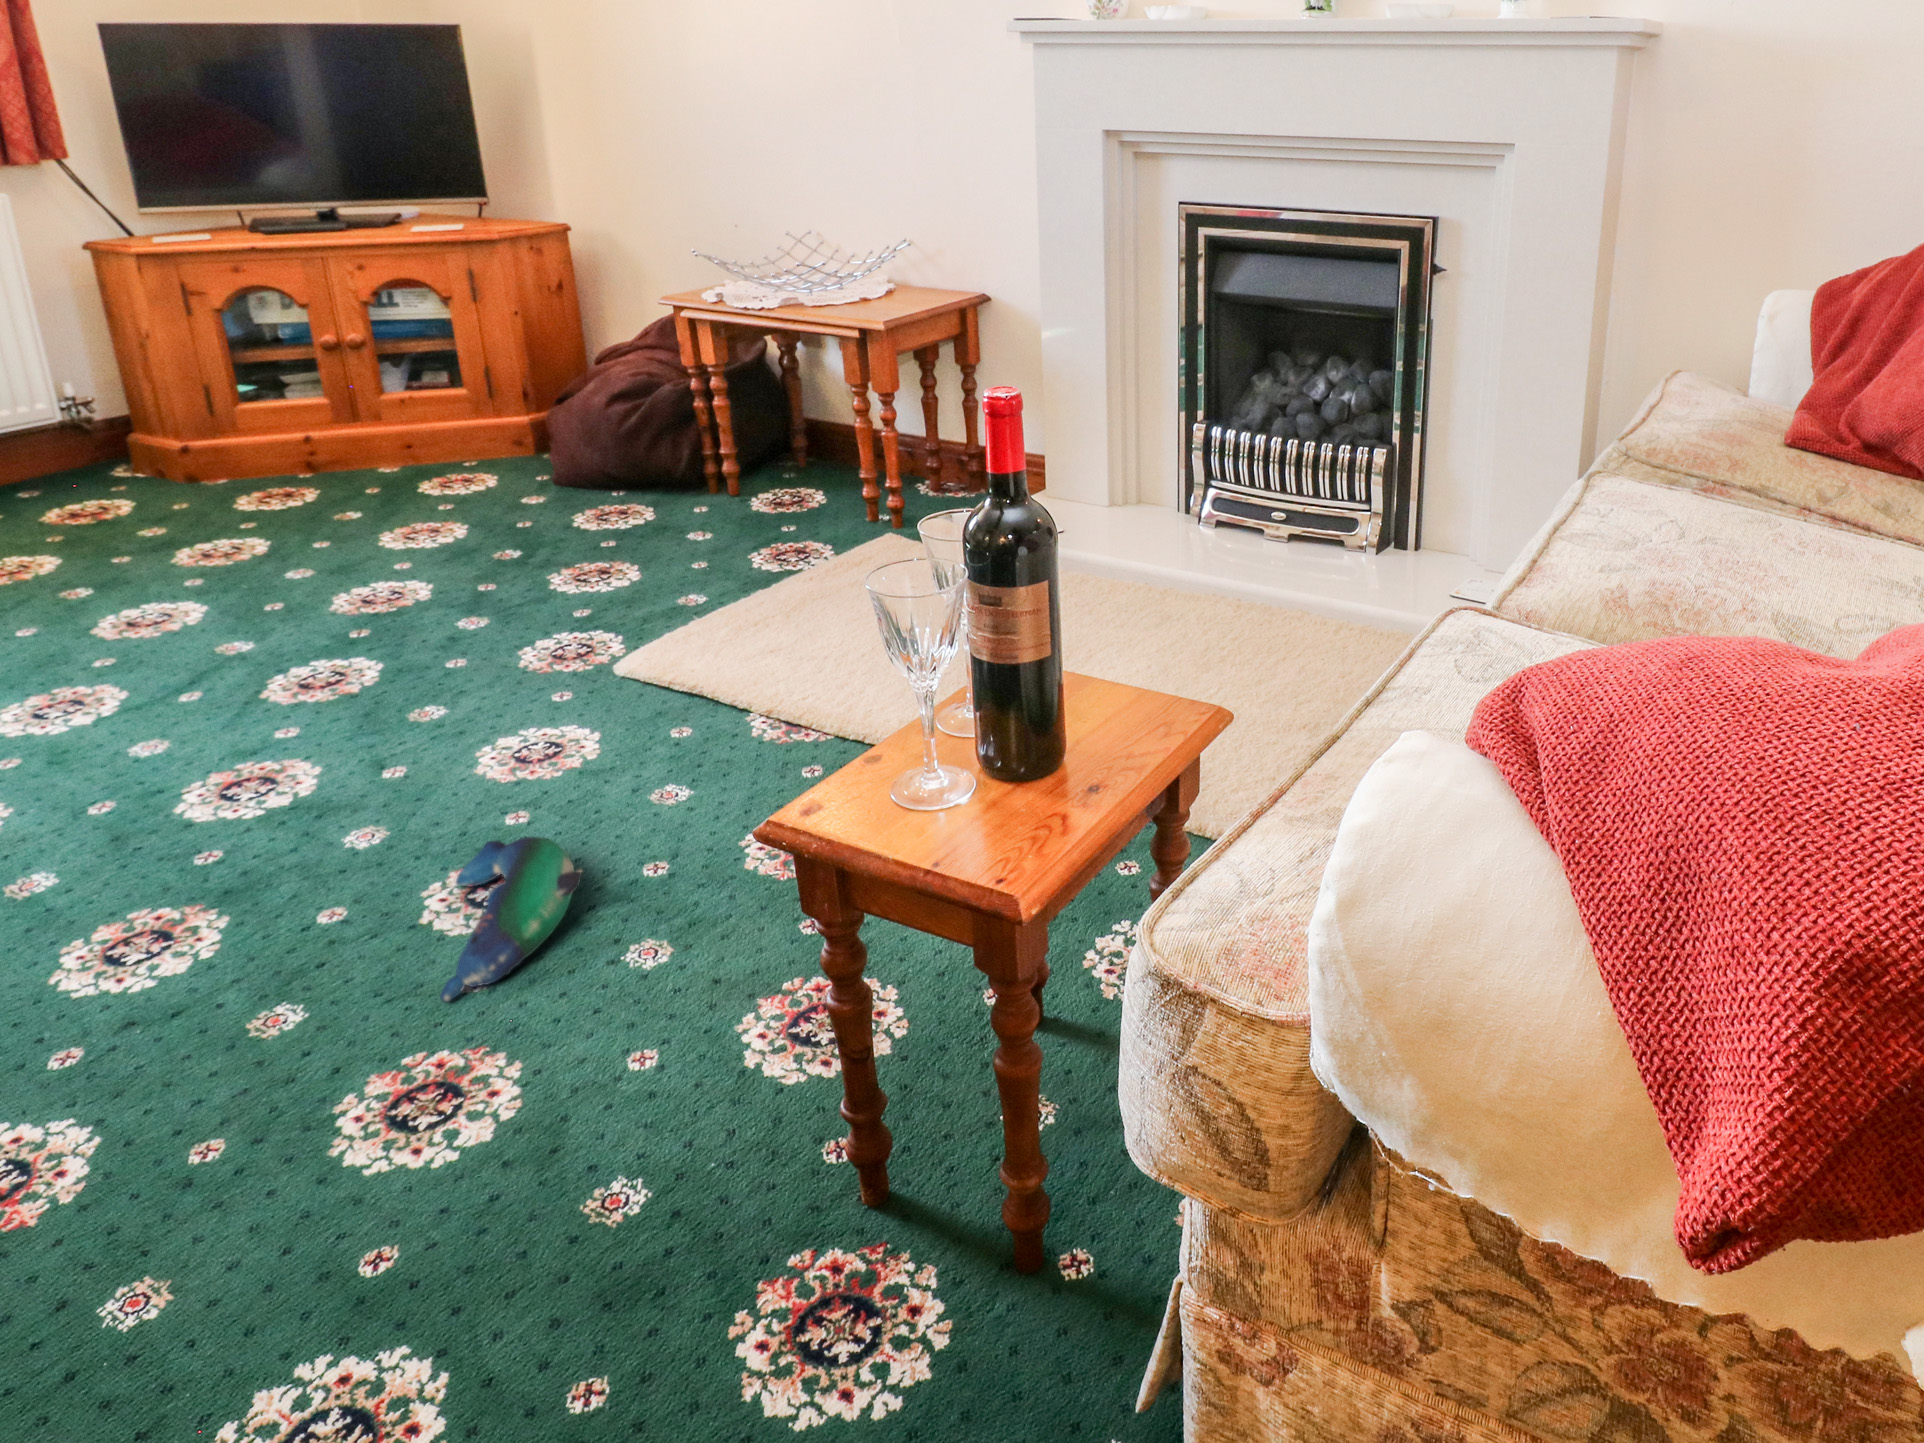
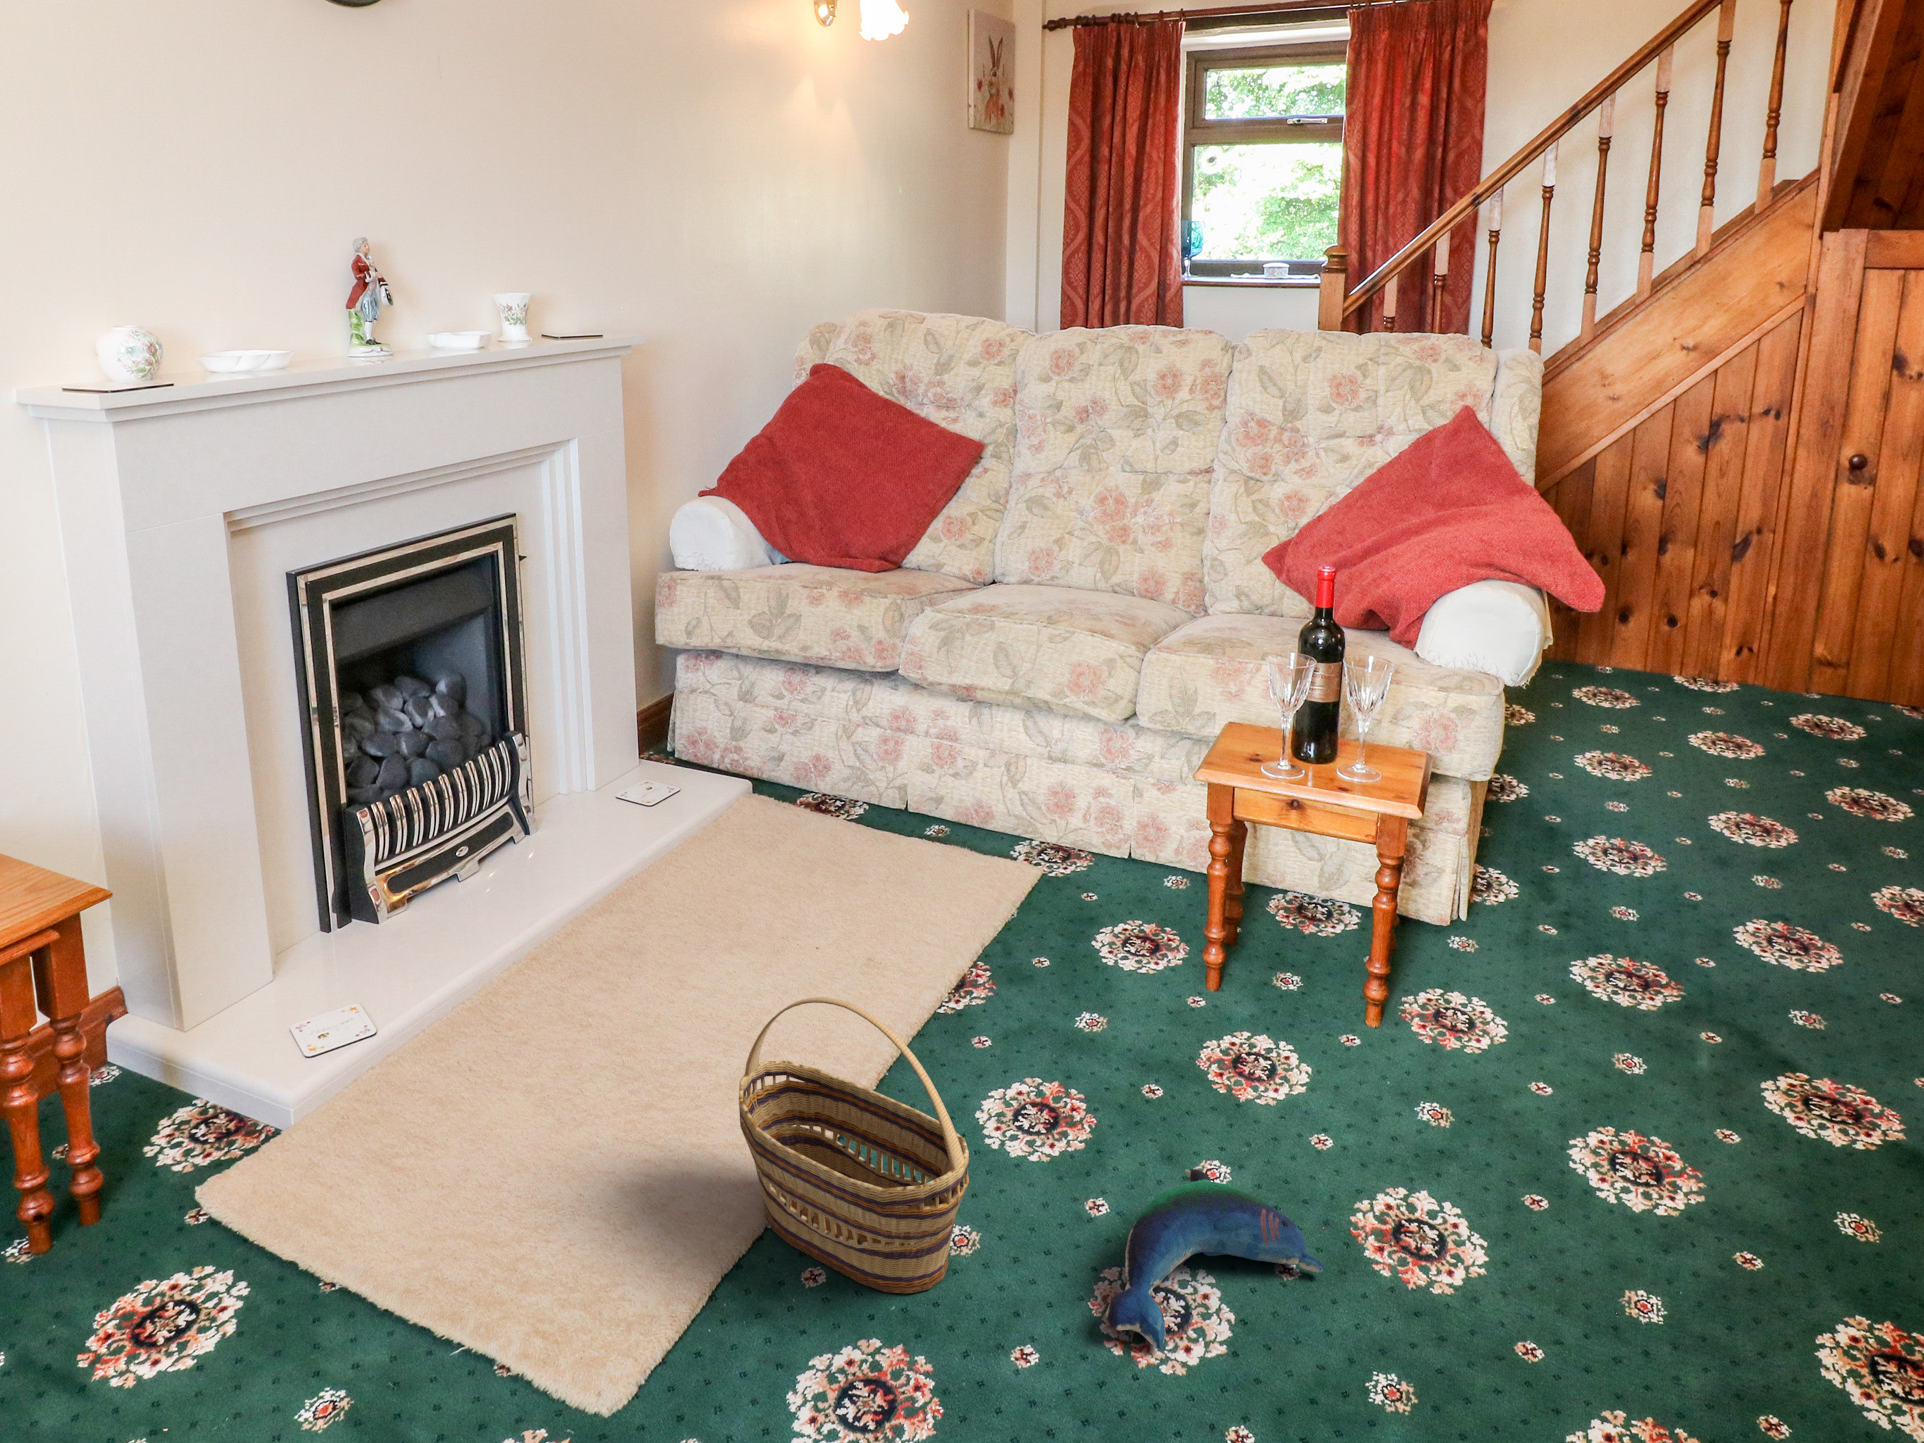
basket: none [583,540,799,787] -> present [739,997,969,1294]

